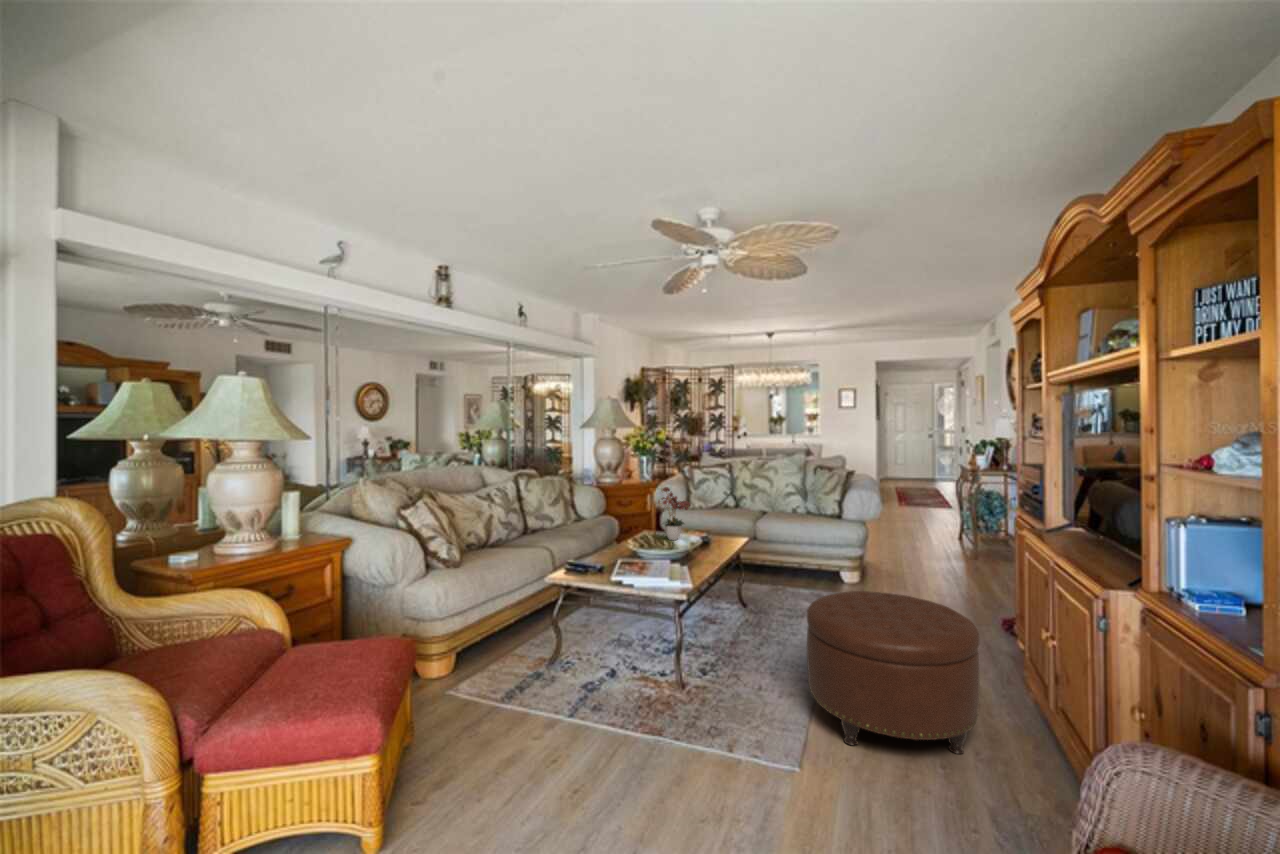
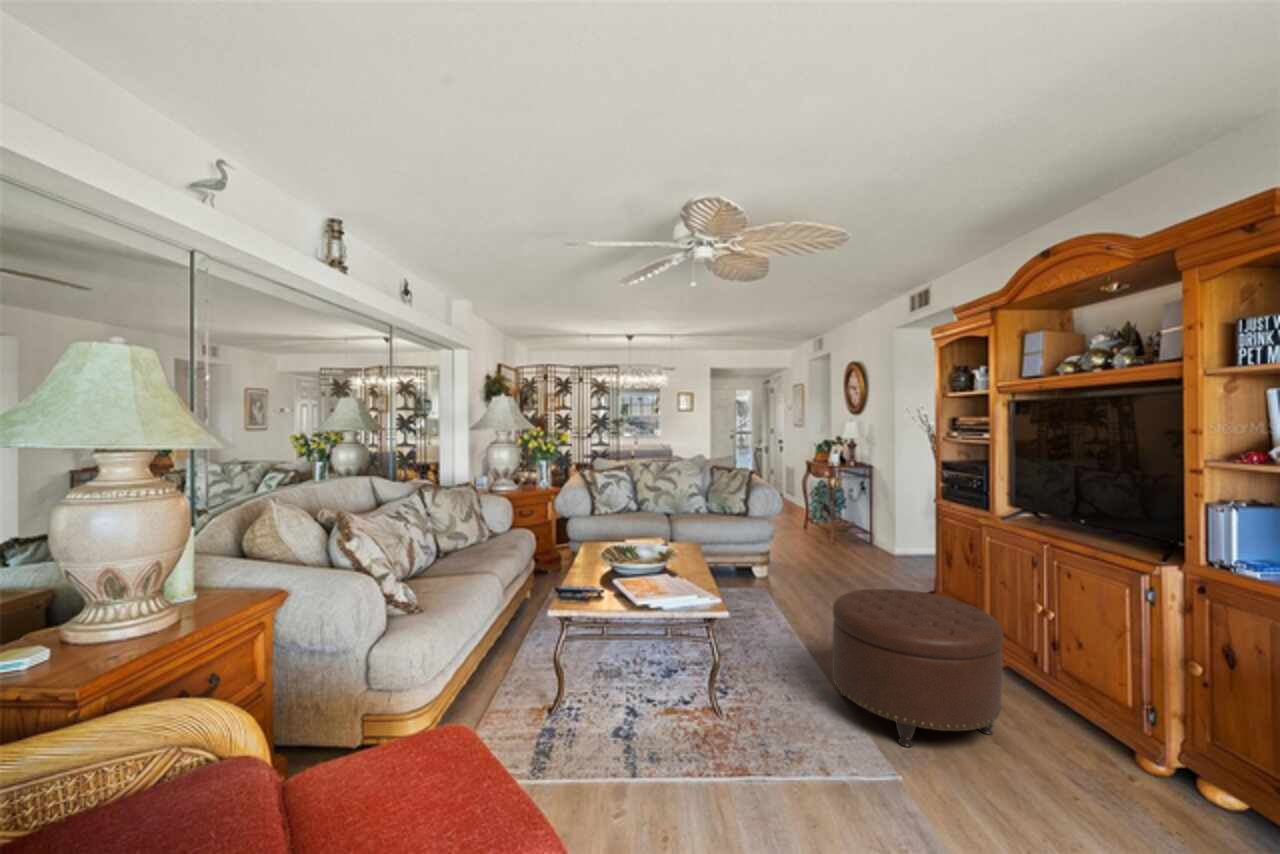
flower arrangement: present [658,487,691,540] -> none [613,491,651,552]

